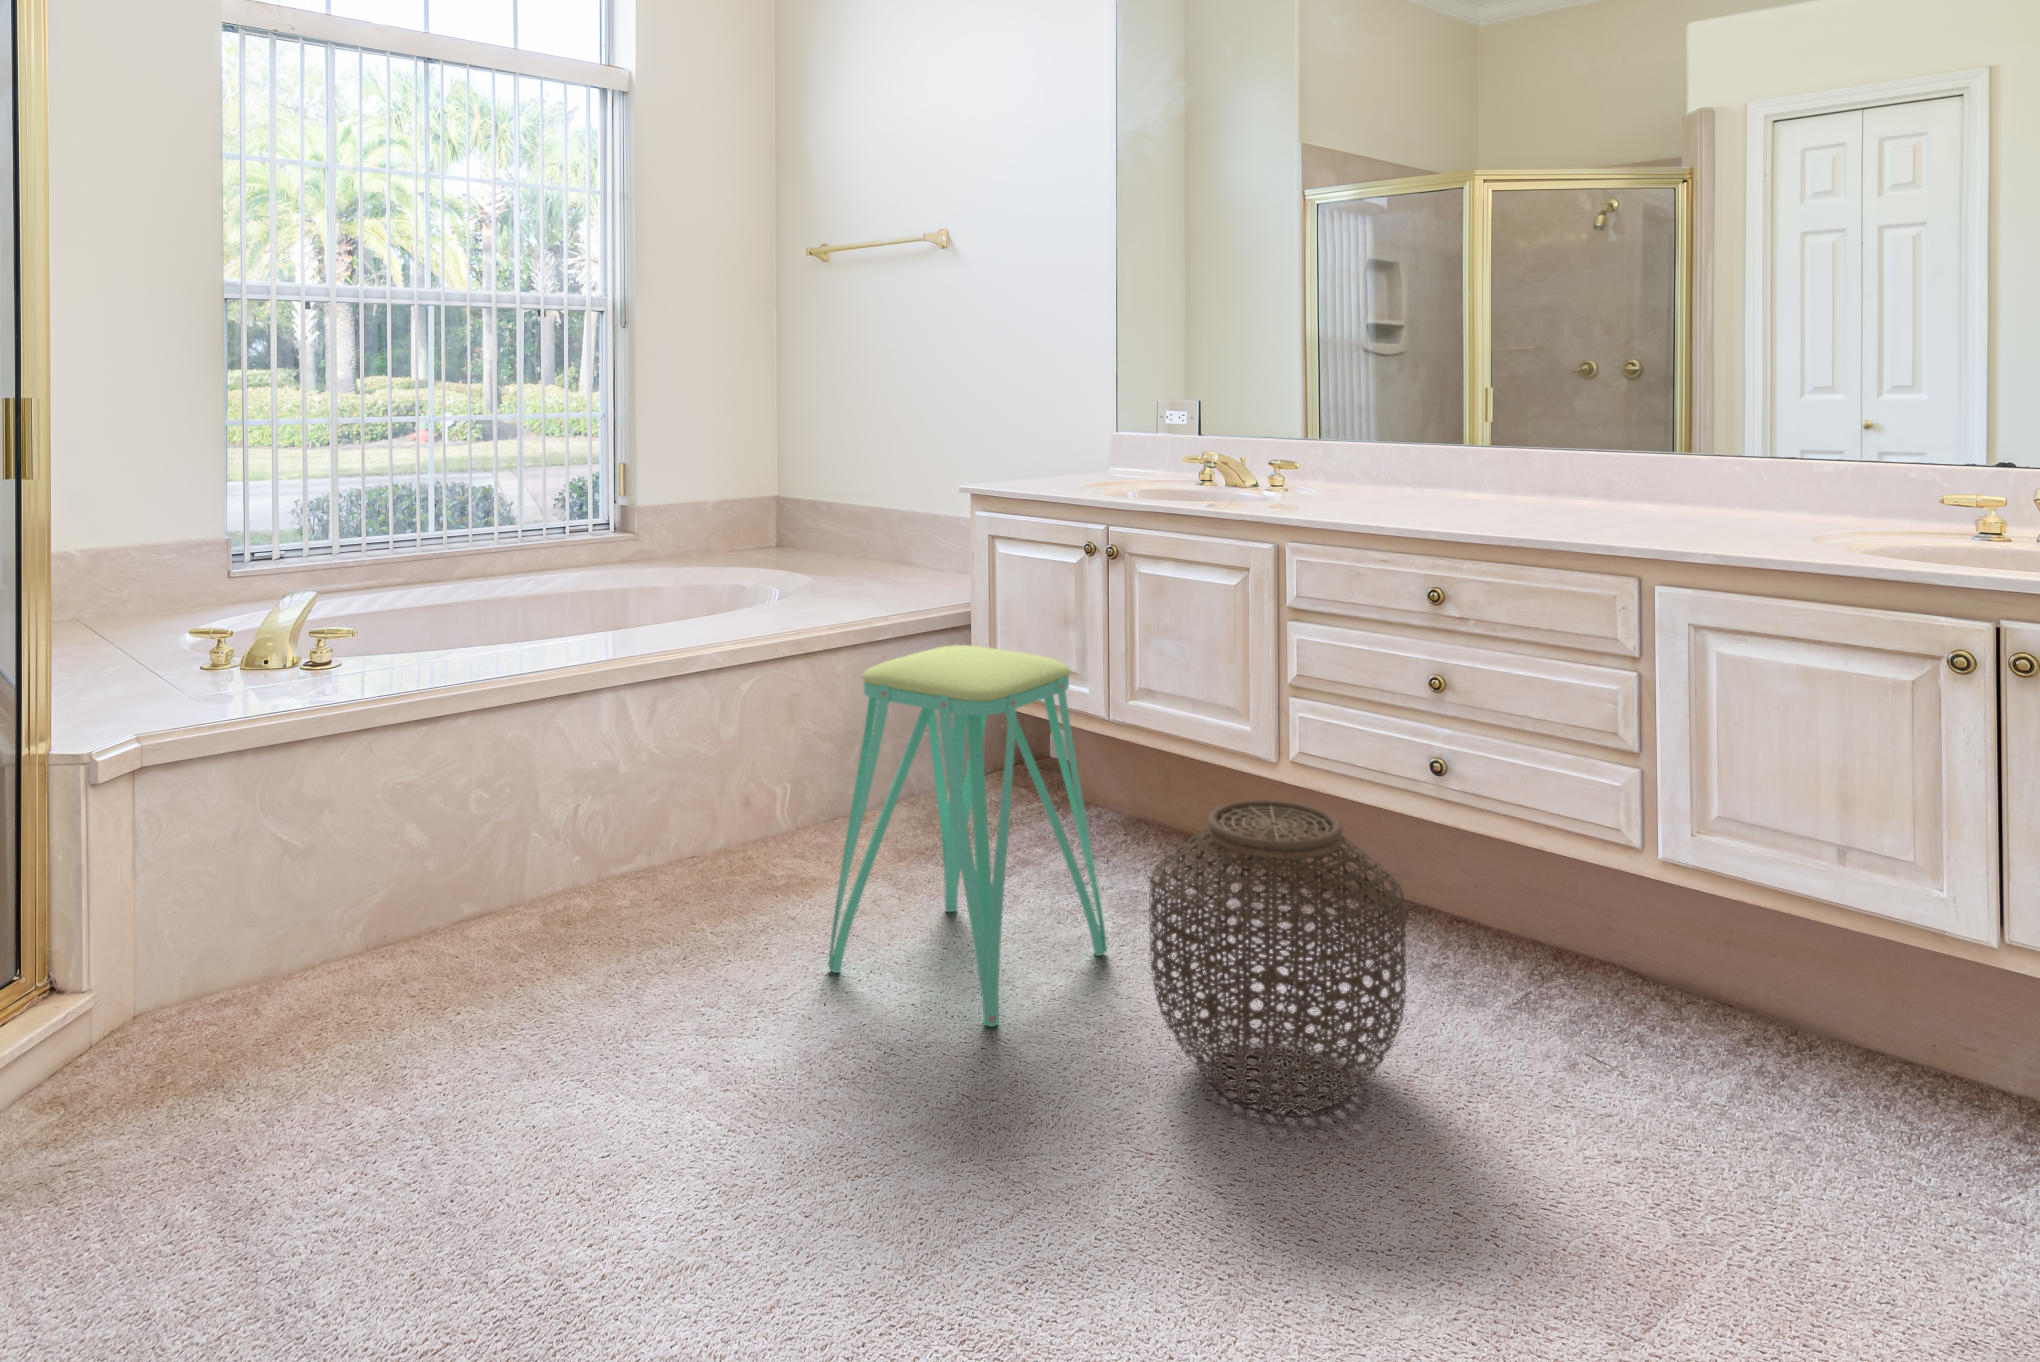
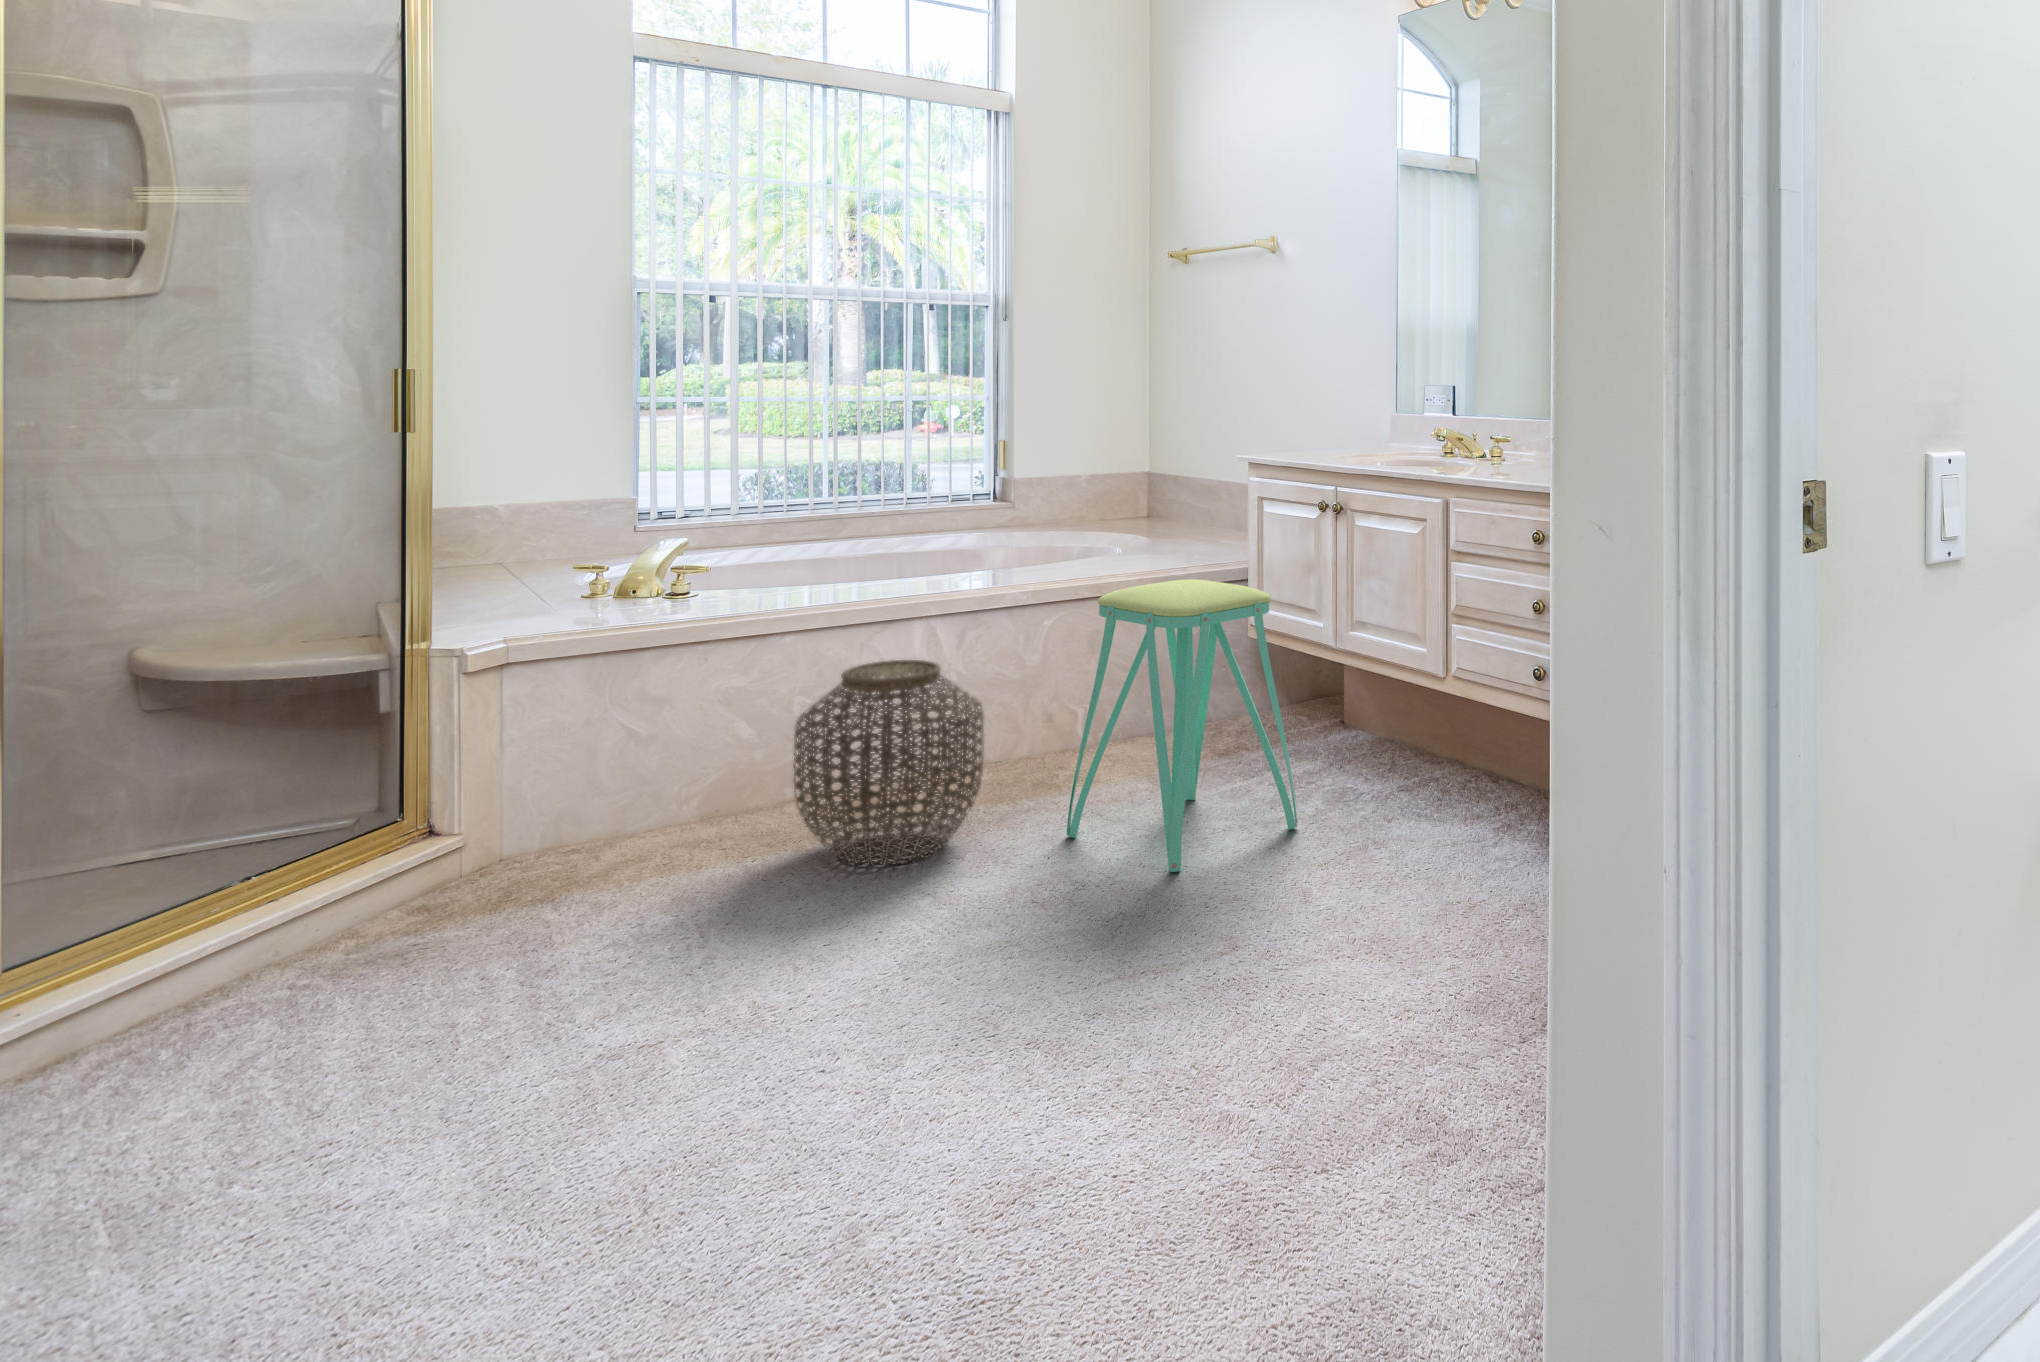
woven basket: present [1150,800,1406,1112] -> present [793,660,984,865]

